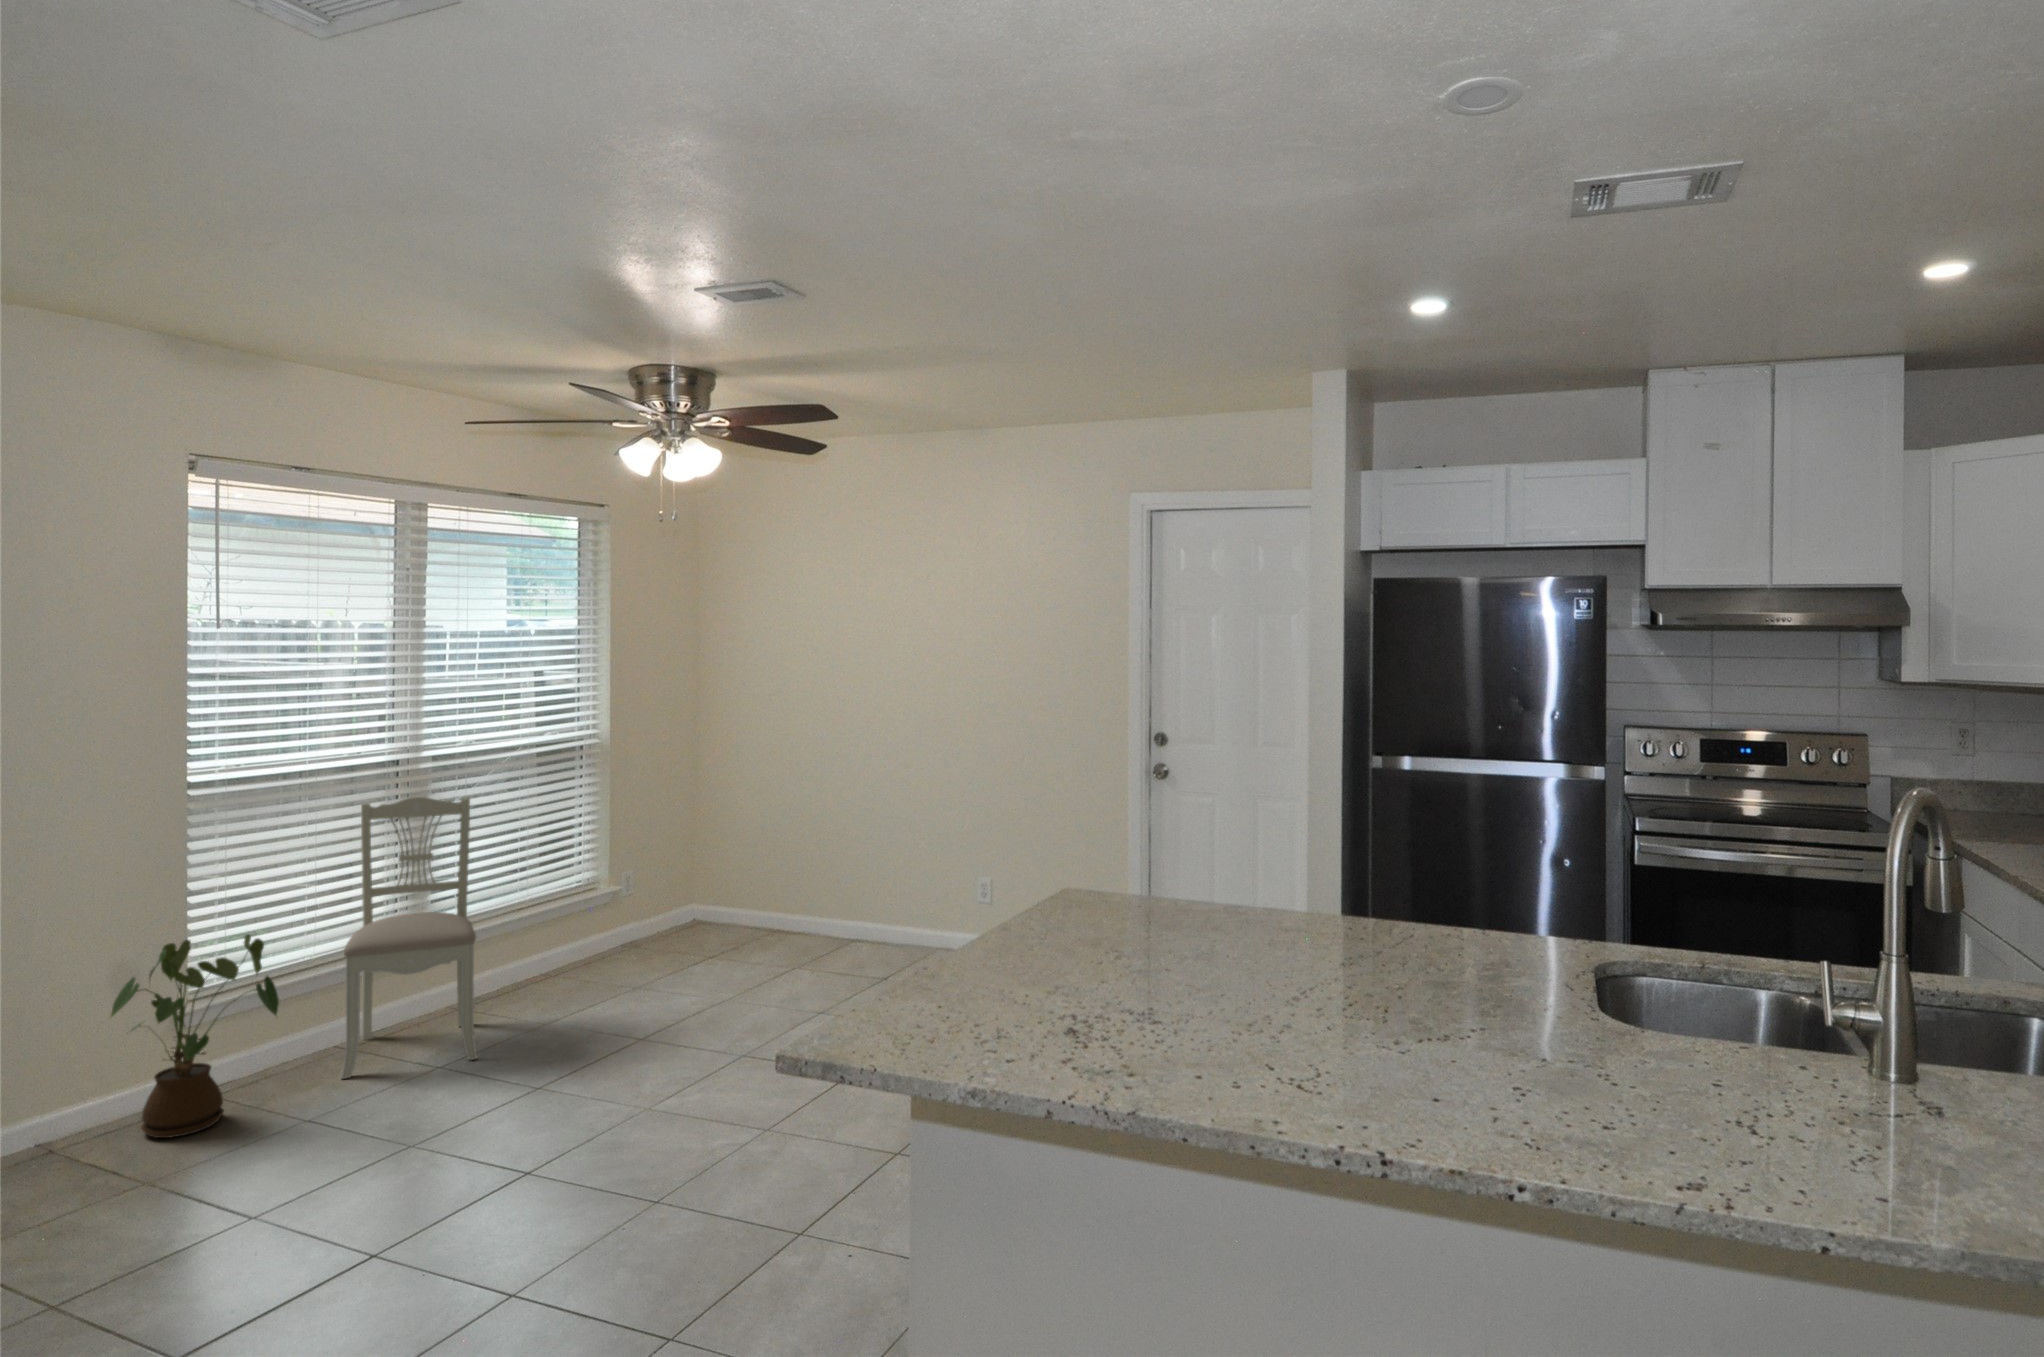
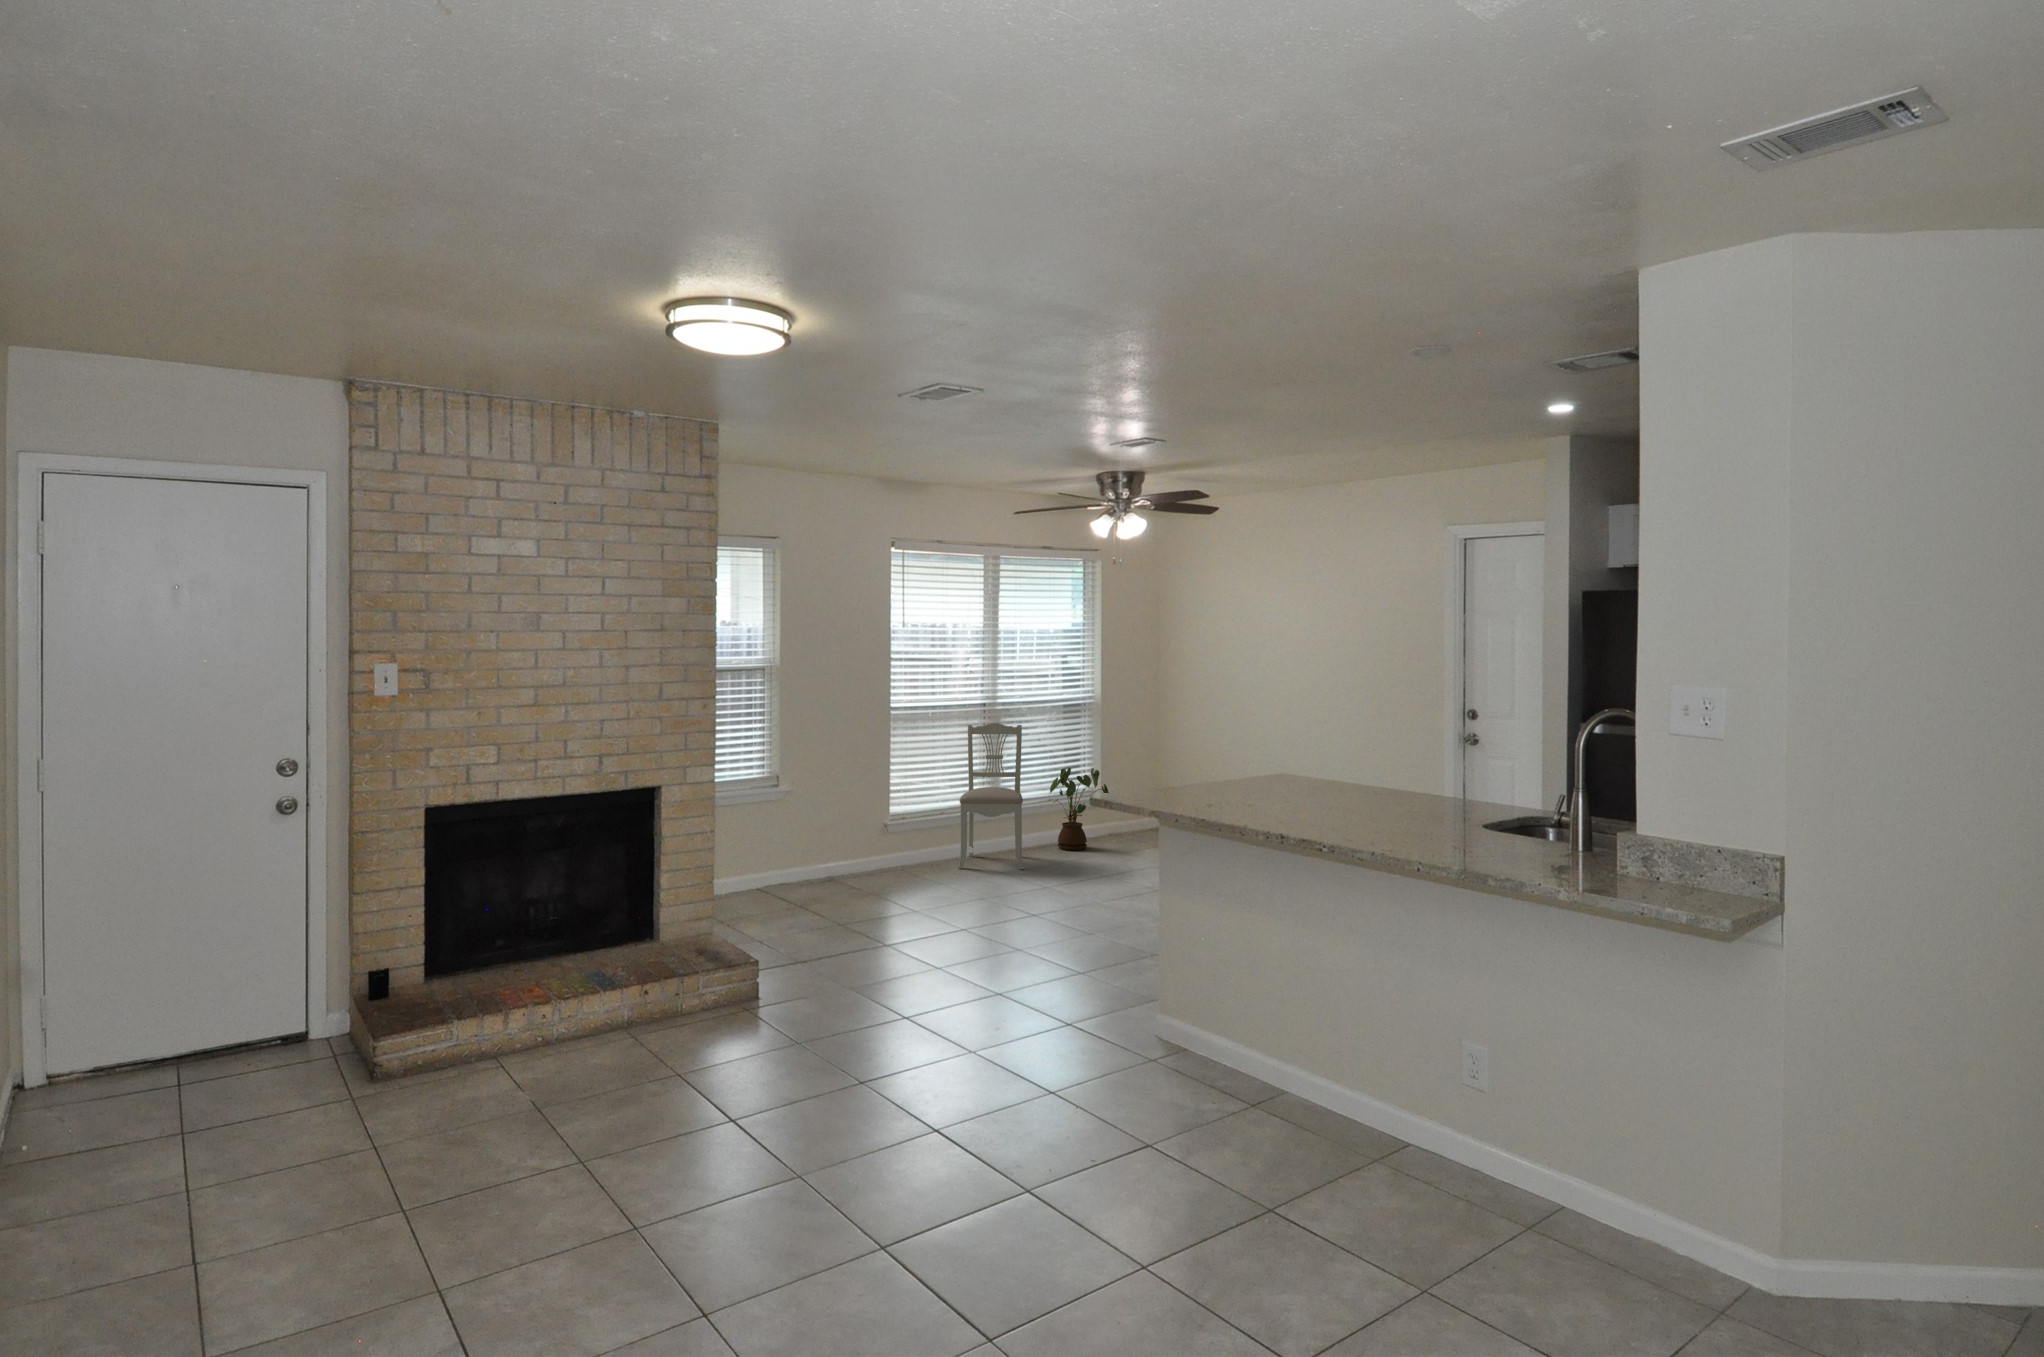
house plant: present [111,934,279,1138] -> present [1050,768,1109,850]

